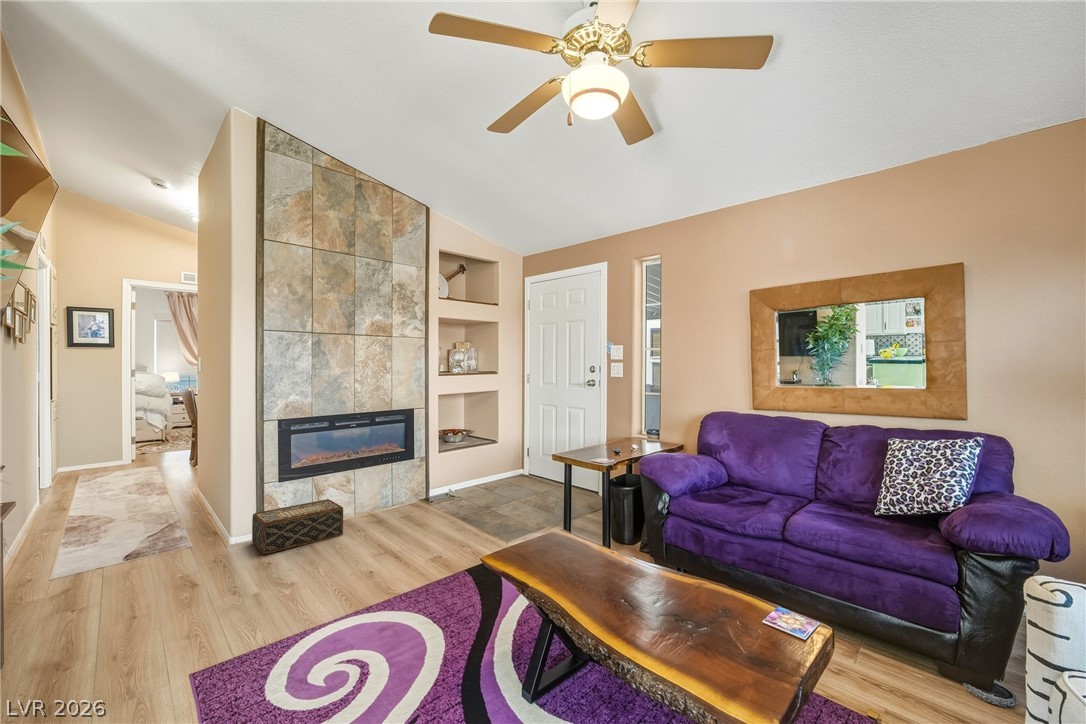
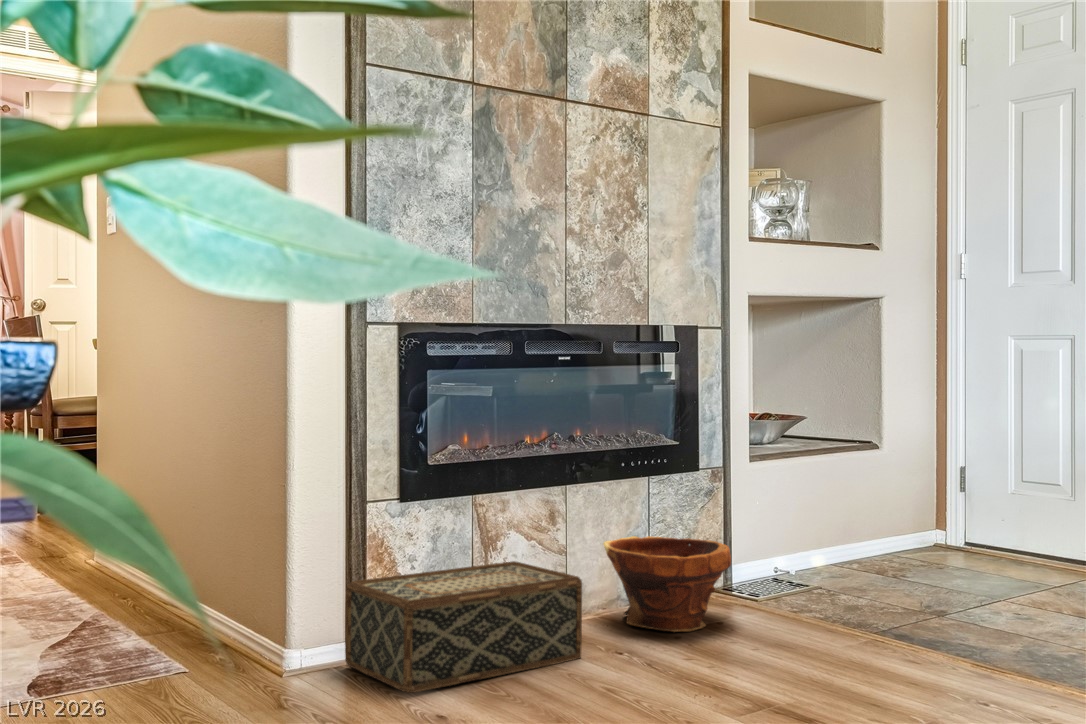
planter: none [365,485,411,521] -> present [603,536,731,632]

